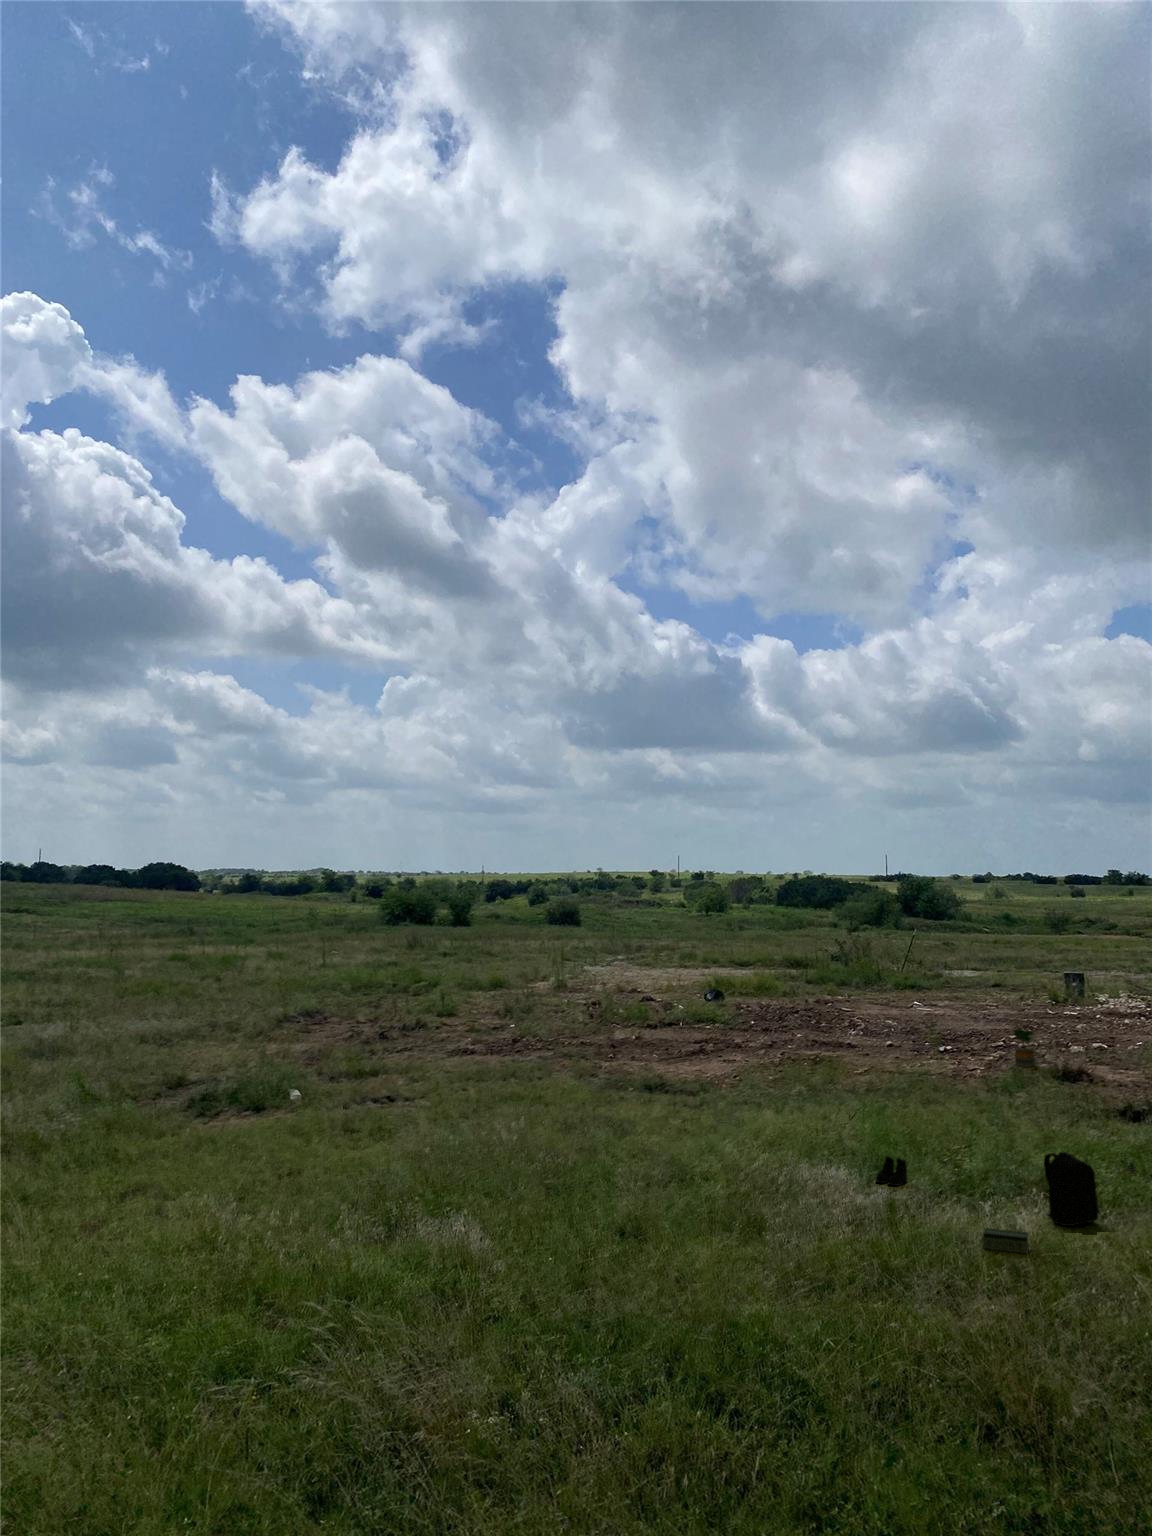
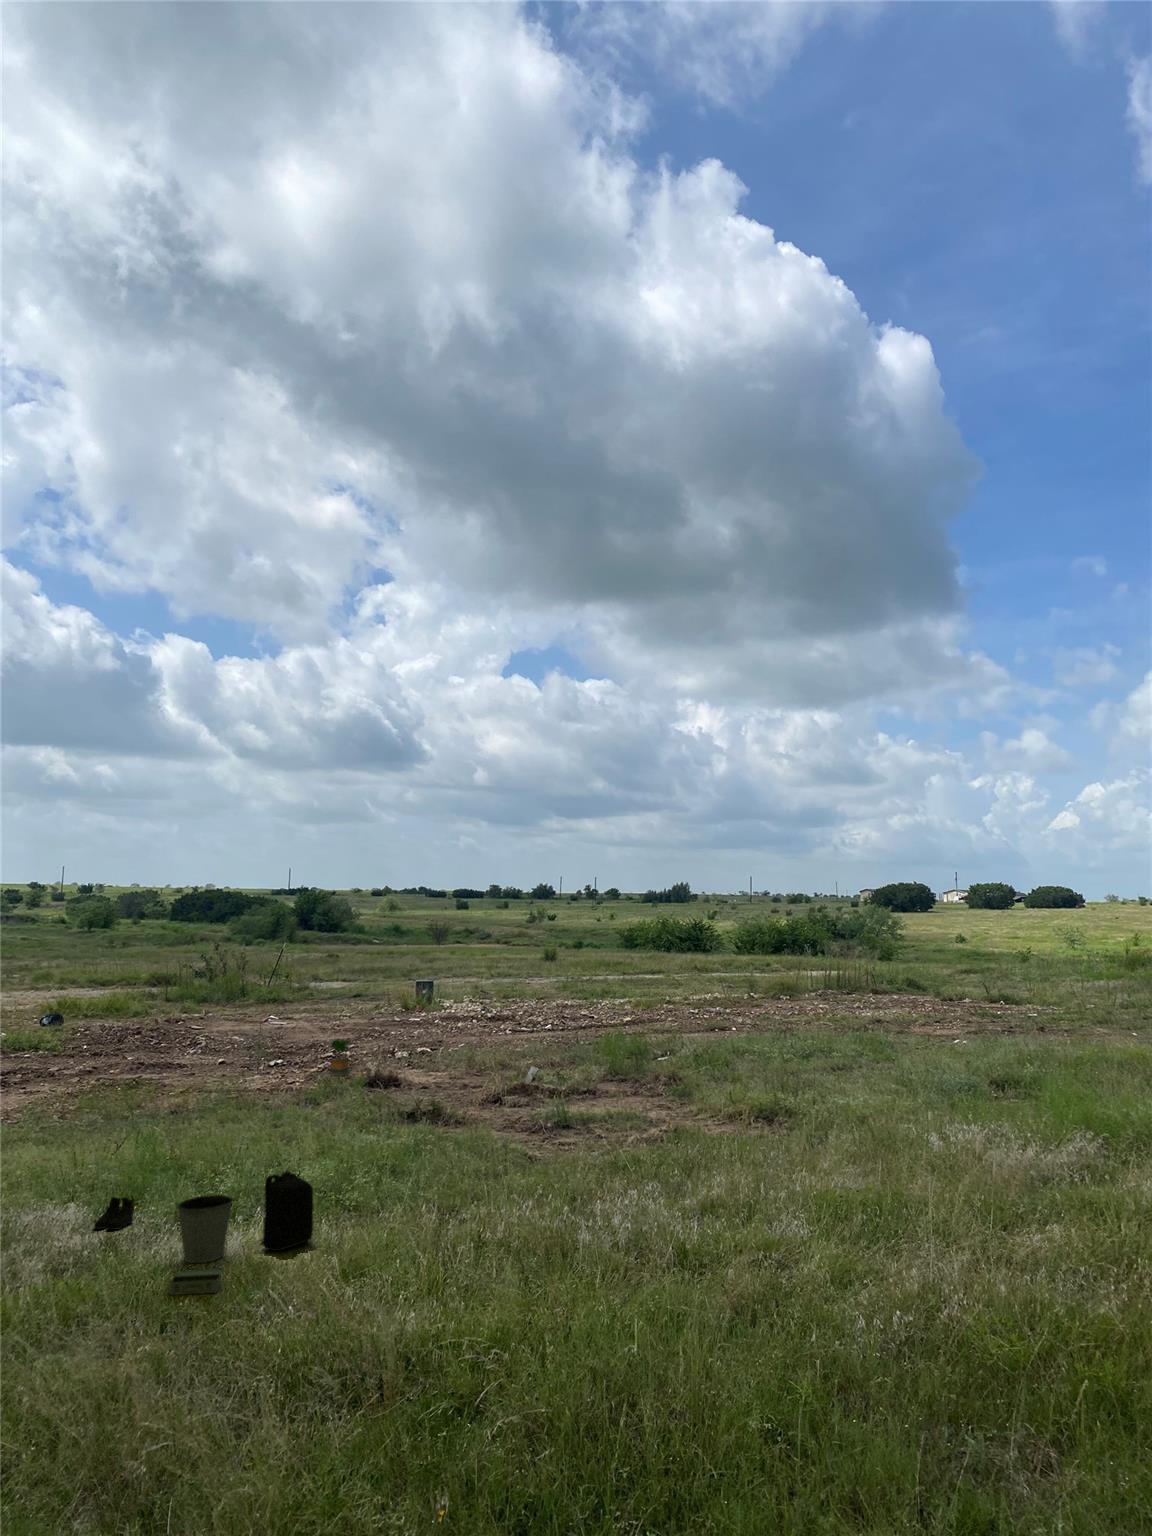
bucket: none [964,1165,1019,1226] -> present [176,1195,233,1263]

